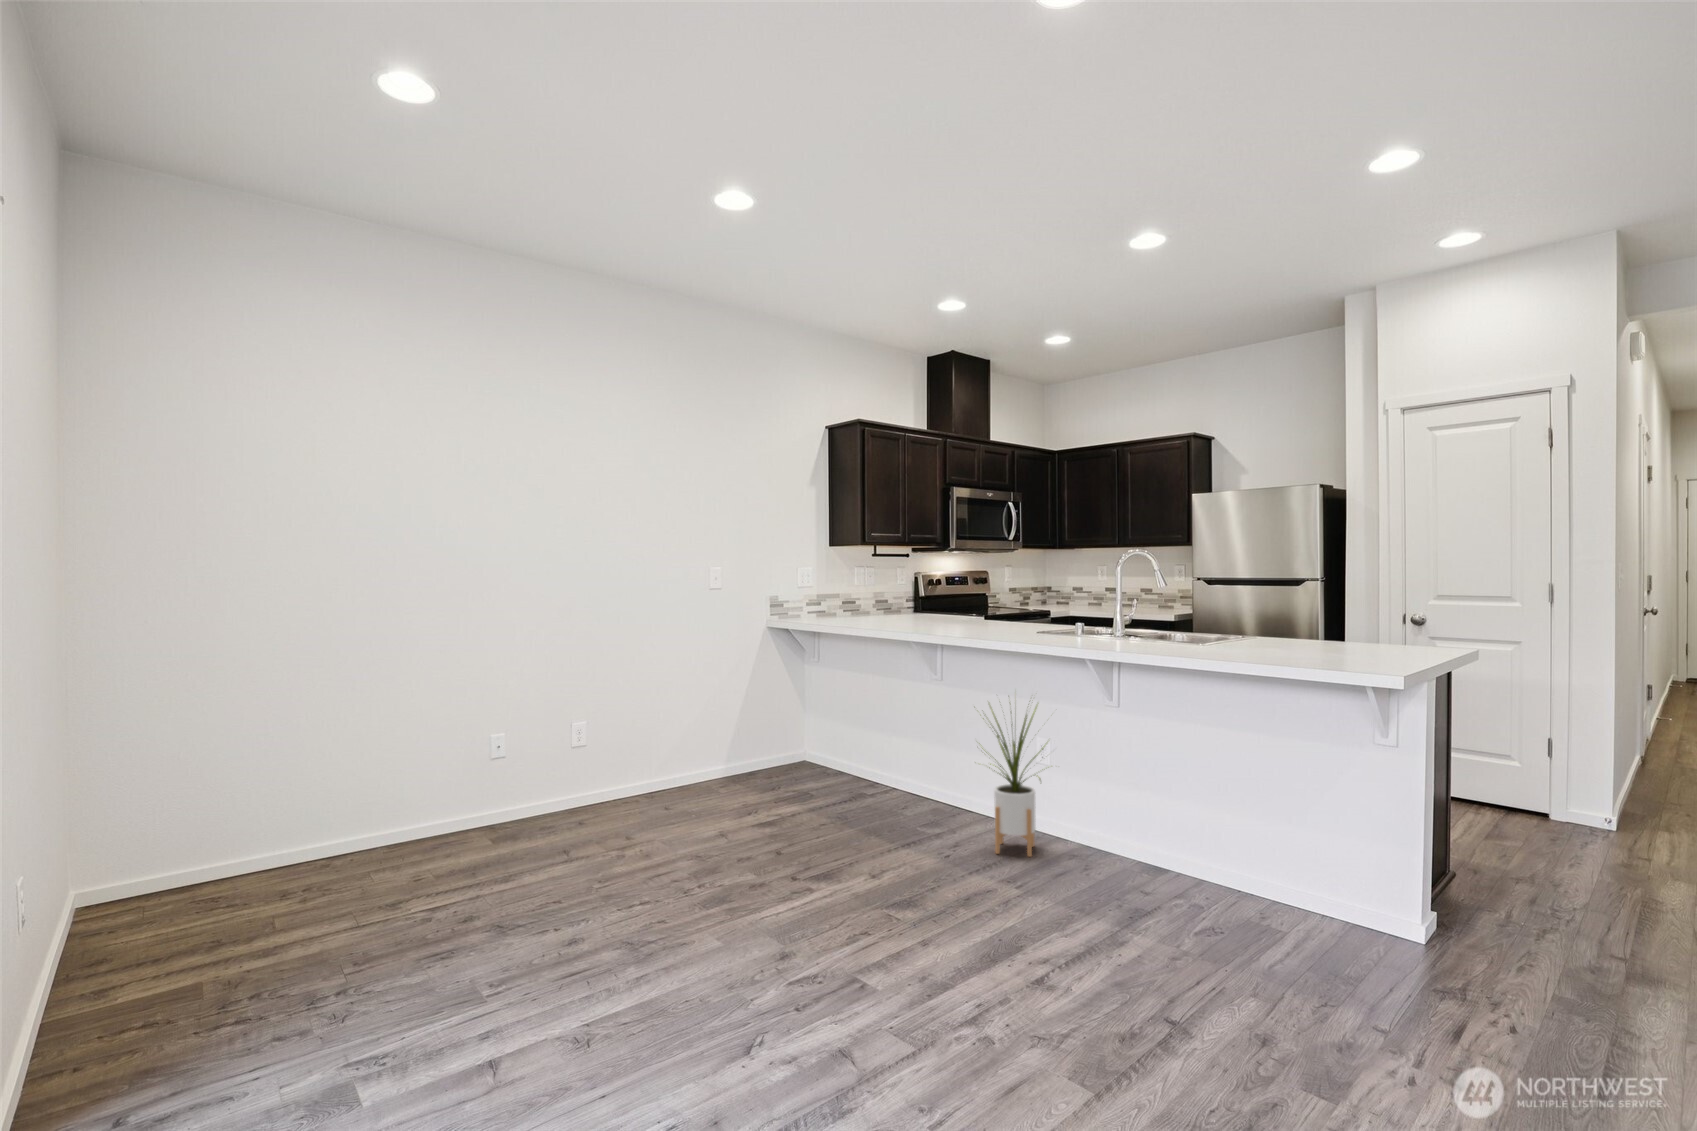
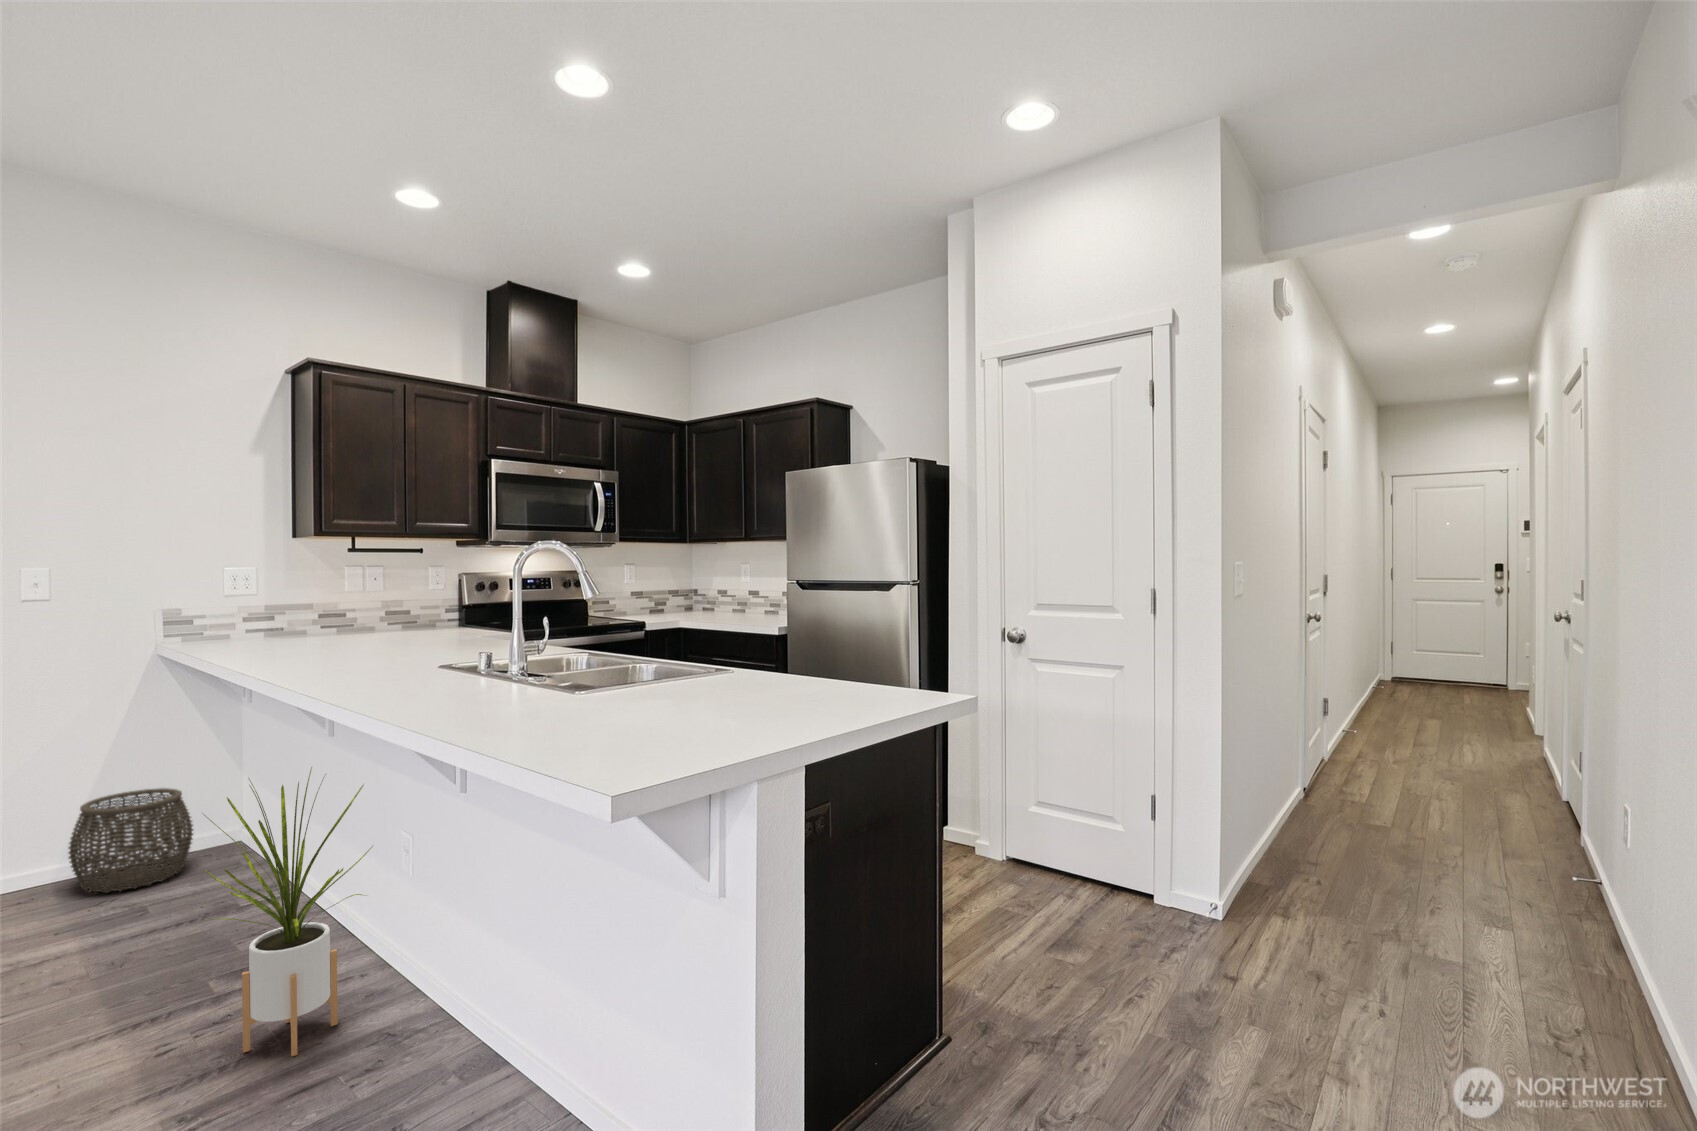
woven basket: none [739,719,804,784] -> present [69,788,193,893]

